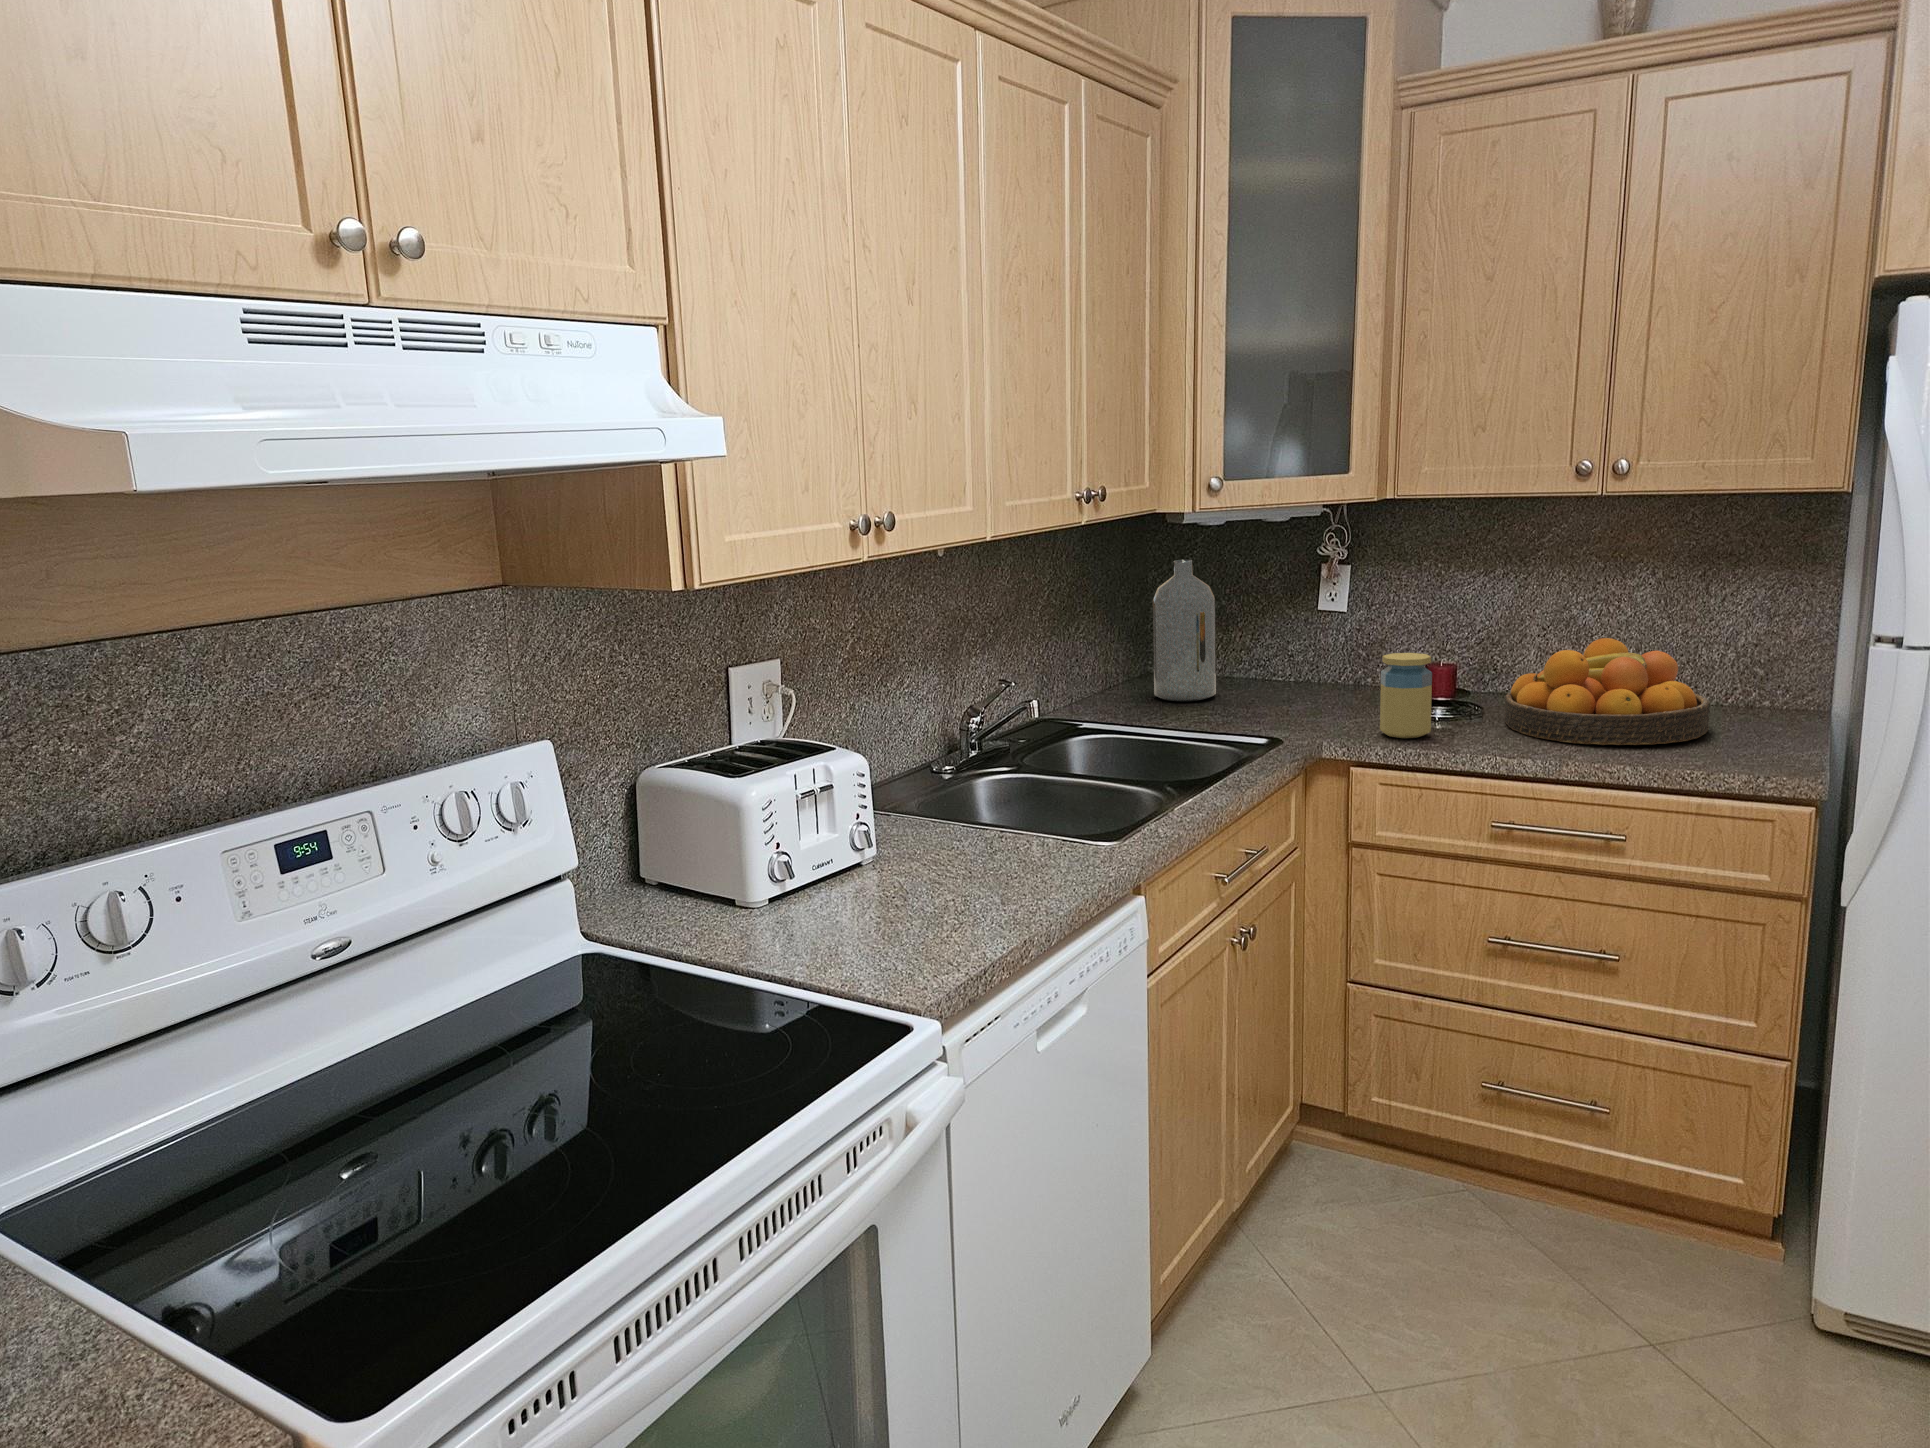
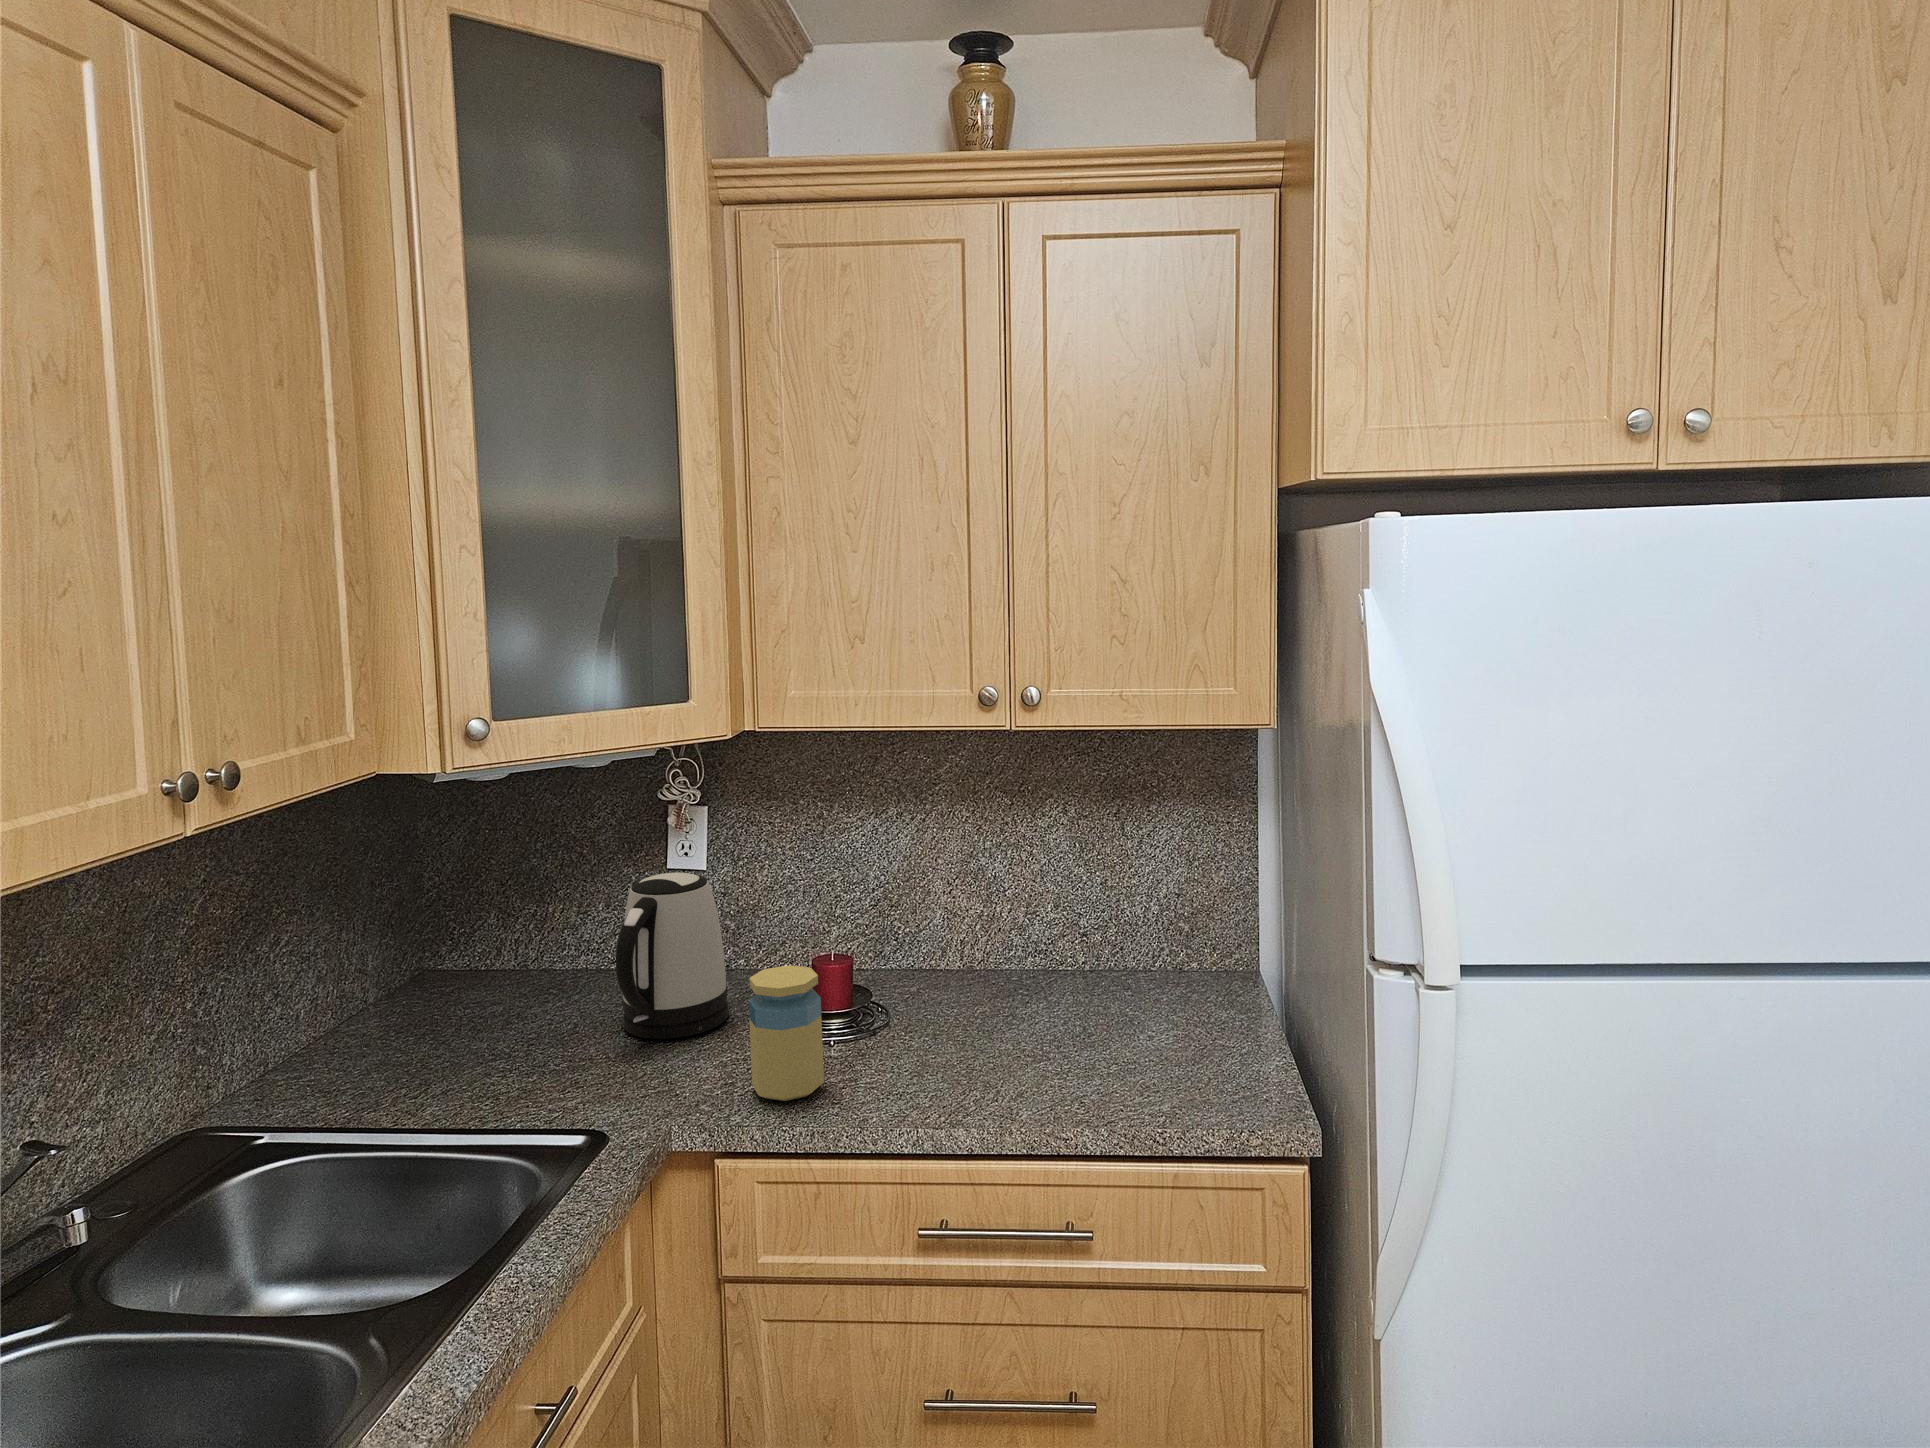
bottle: present [1153,560,1216,701] -> none [406,822,517,1041]
kettle: none [1288,600,1362,710] -> present [616,873,729,1039]
fruit bowl: present [1505,638,1710,745] -> none [916,907,1158,1080]

